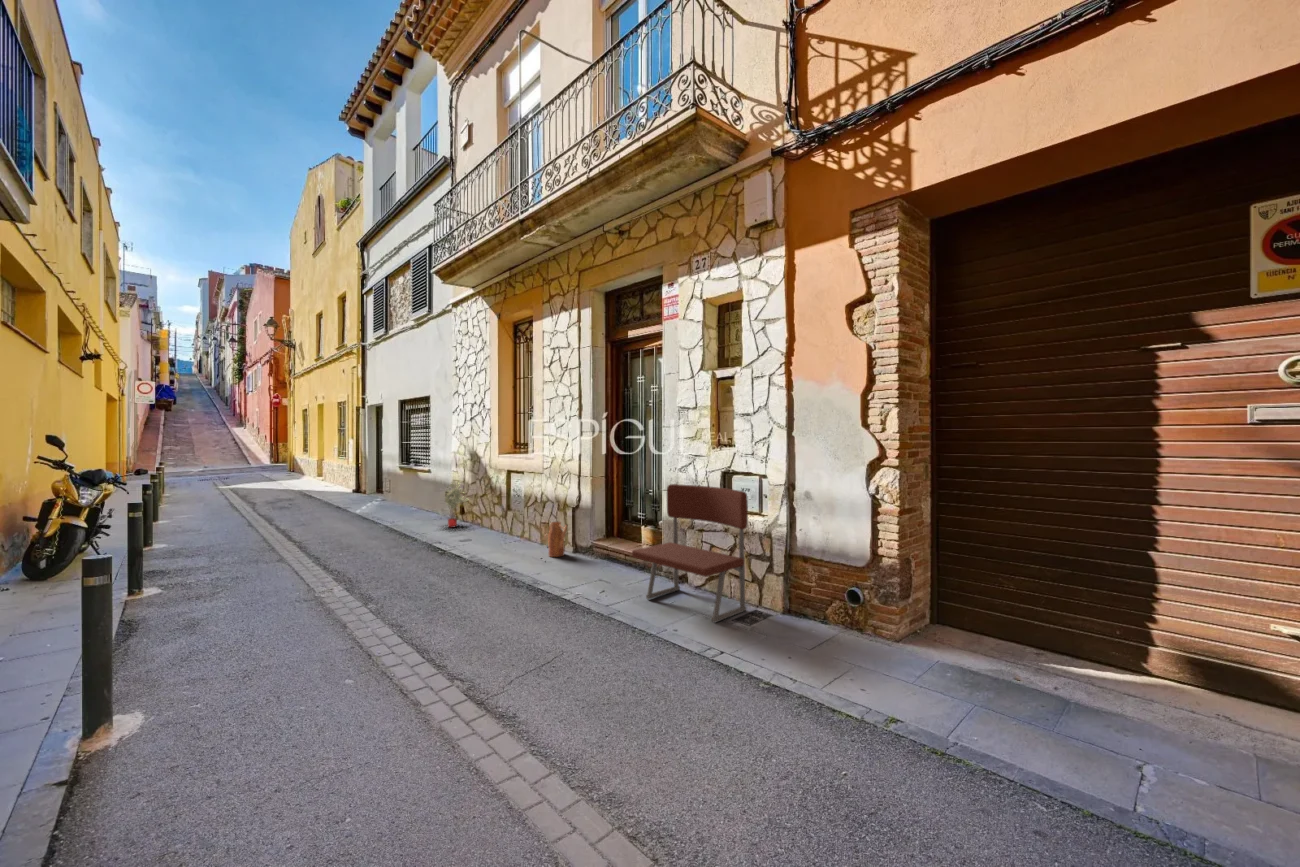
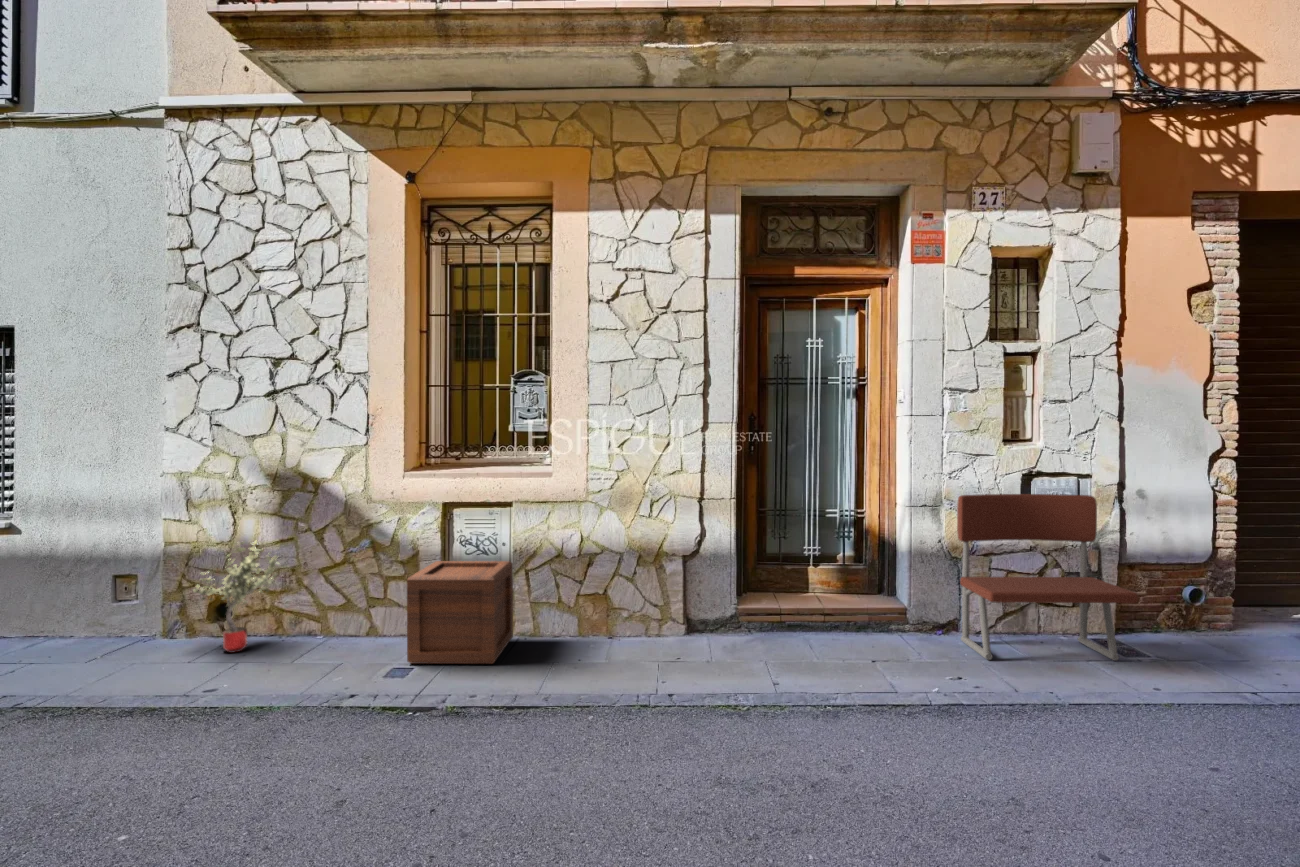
wooden crate: none [467,498,523,547] -> present [407,561,513,664]
watering can: present [548,522,568,557] -> none [642,583,702,648]

